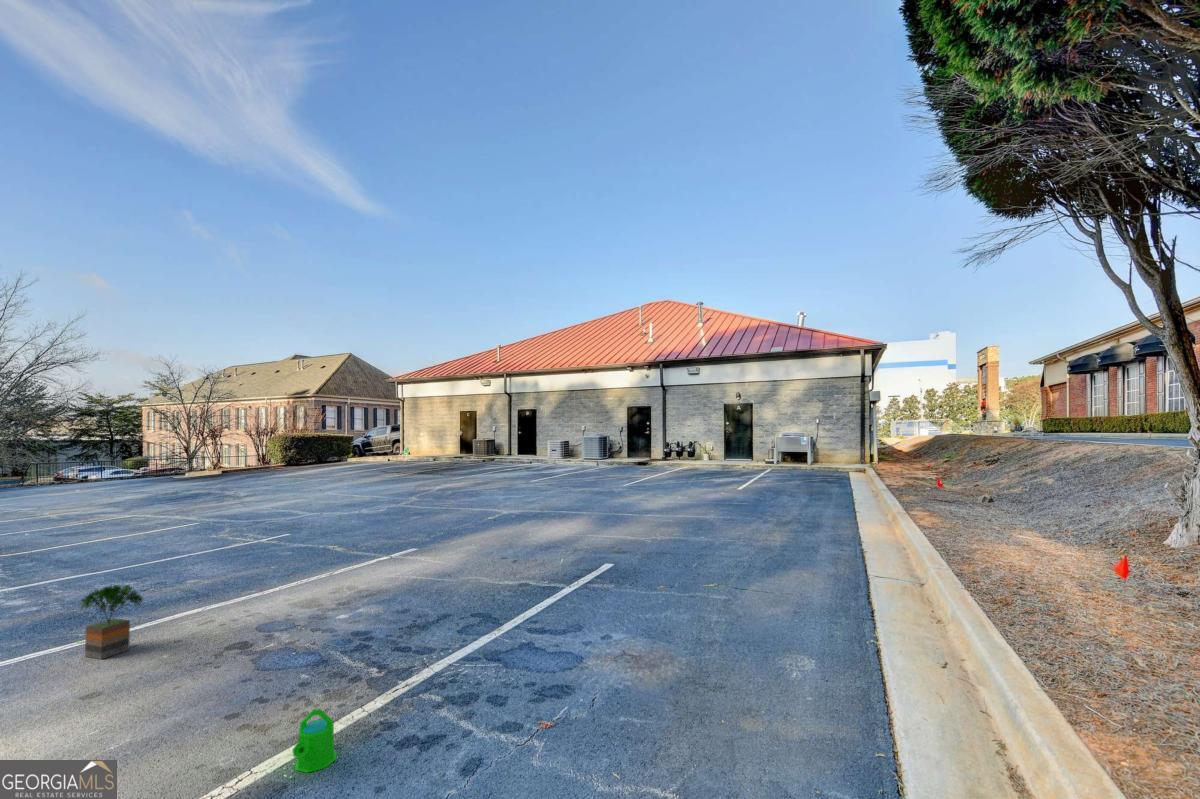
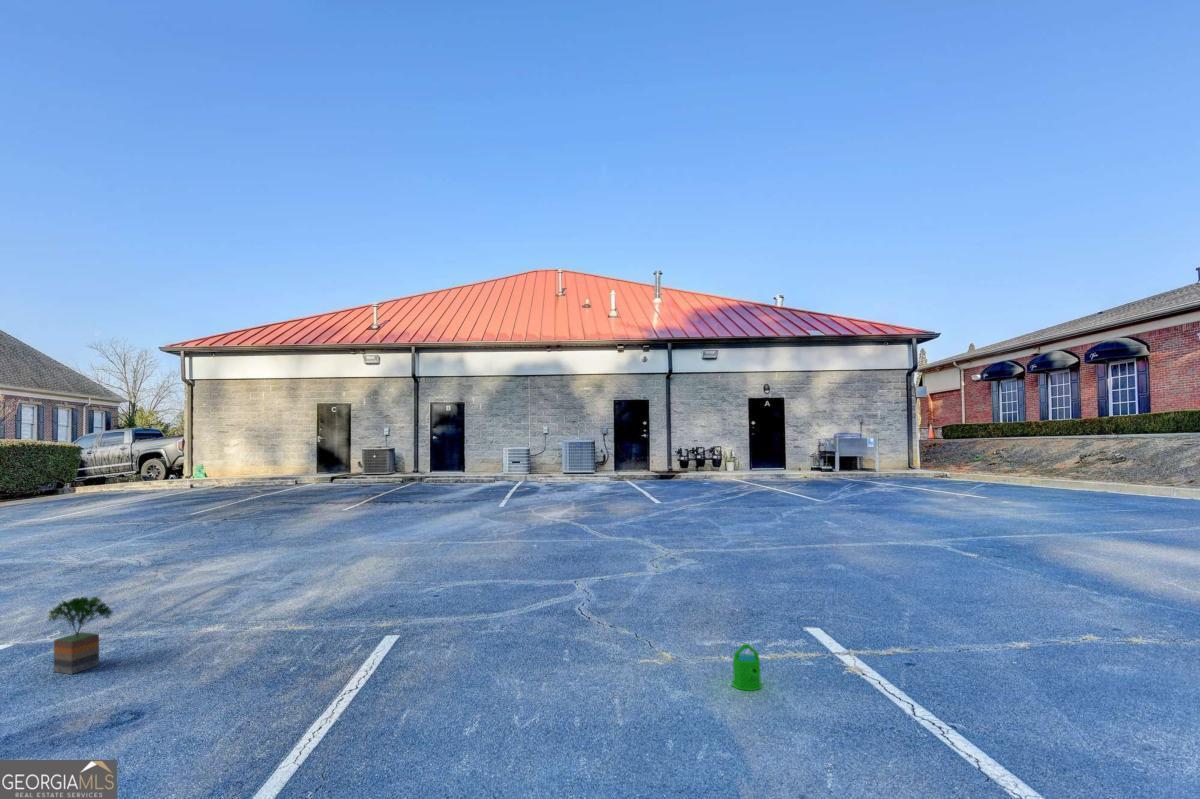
watering can: present [293,709,337,773] -> present [732,644,762,691]

